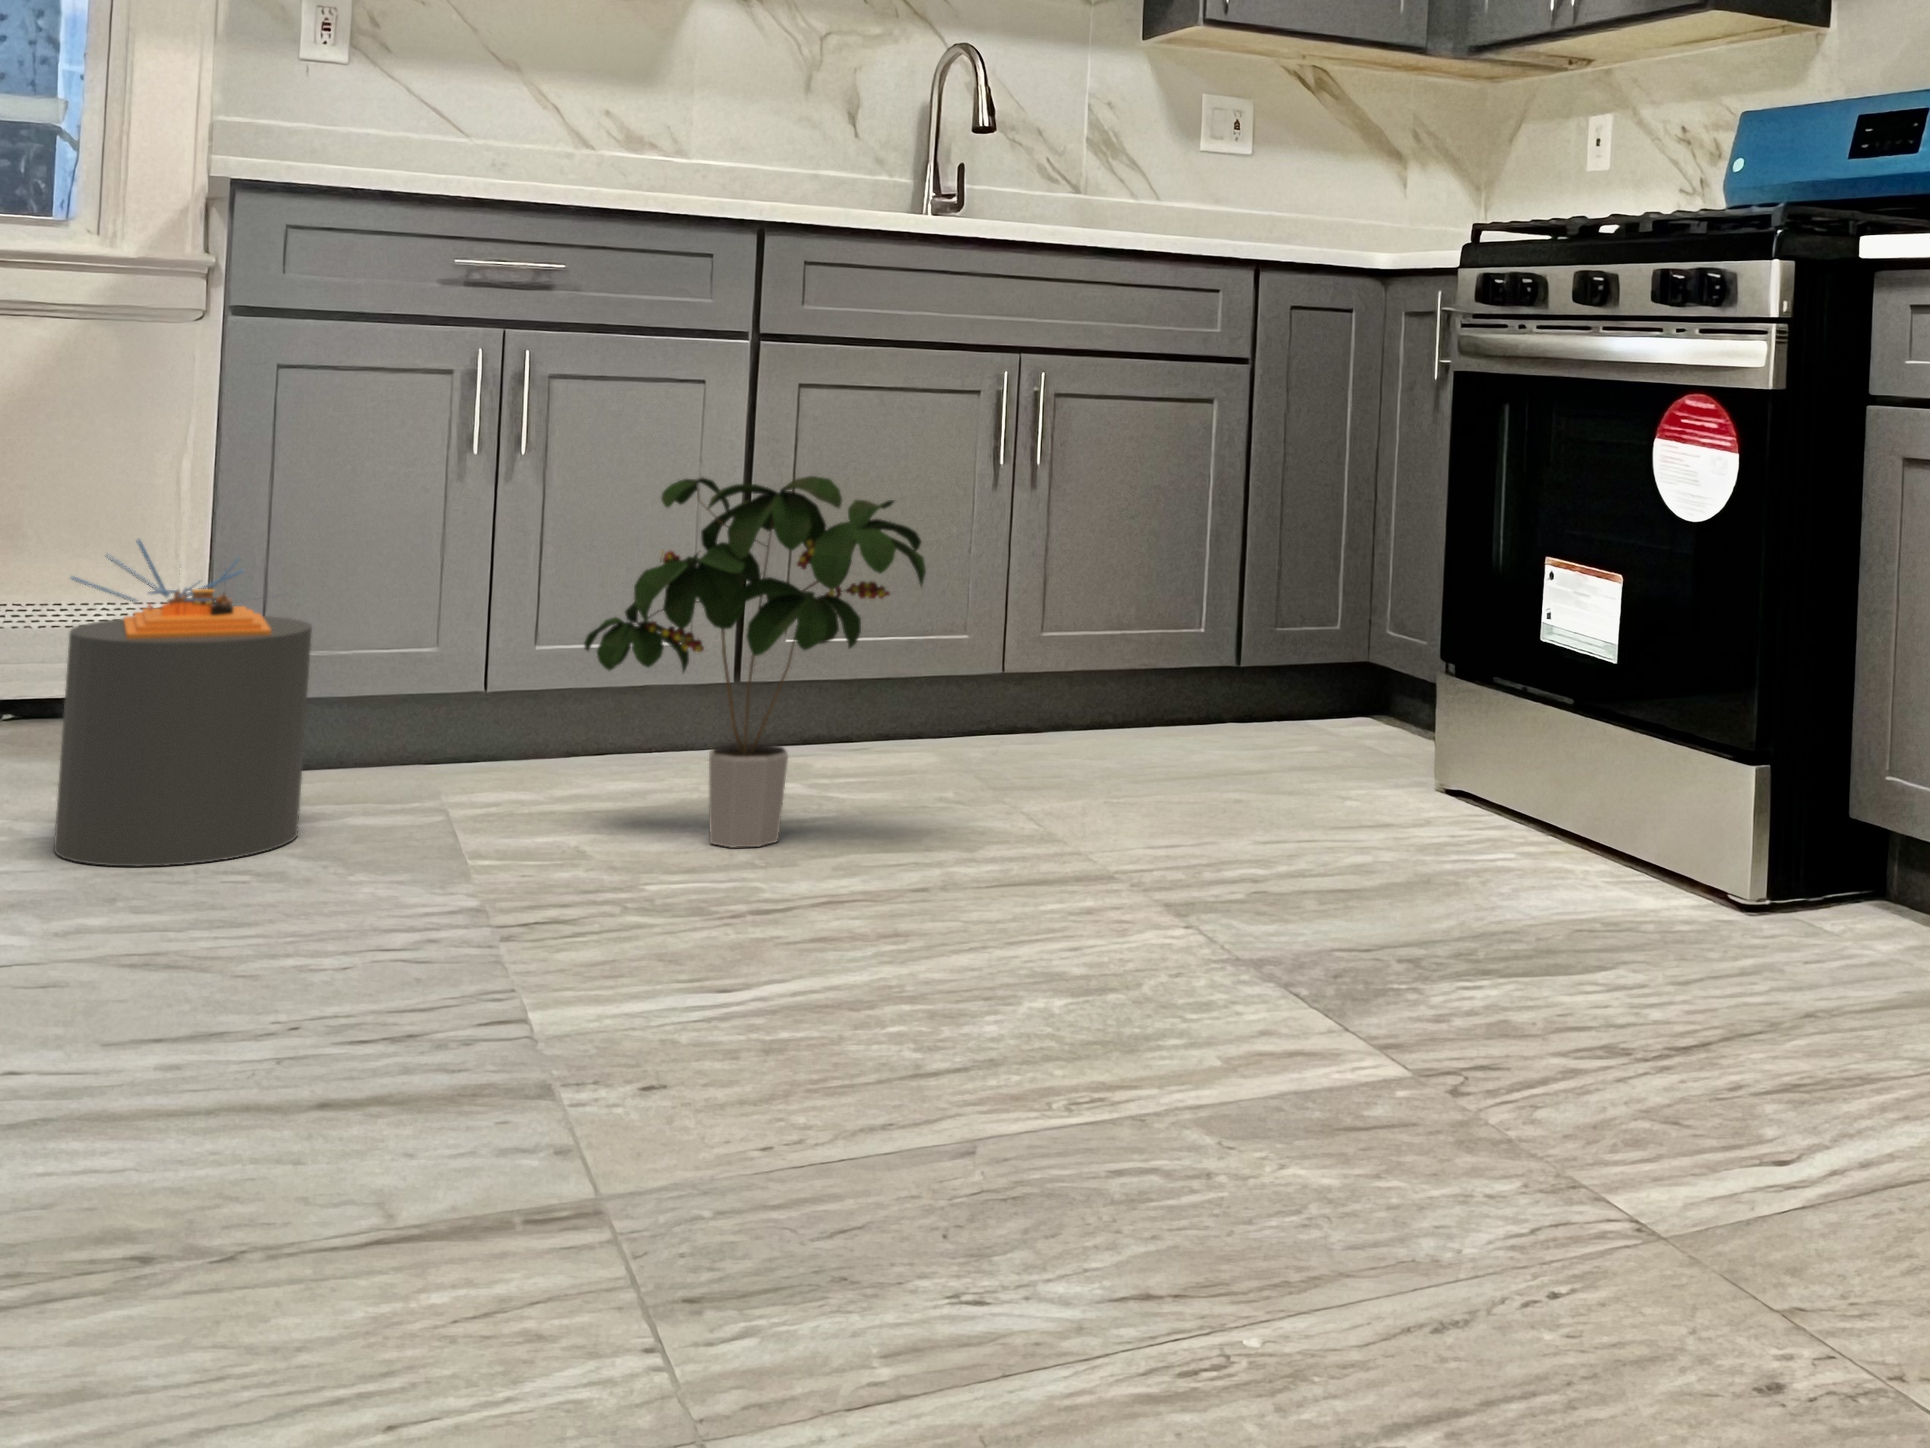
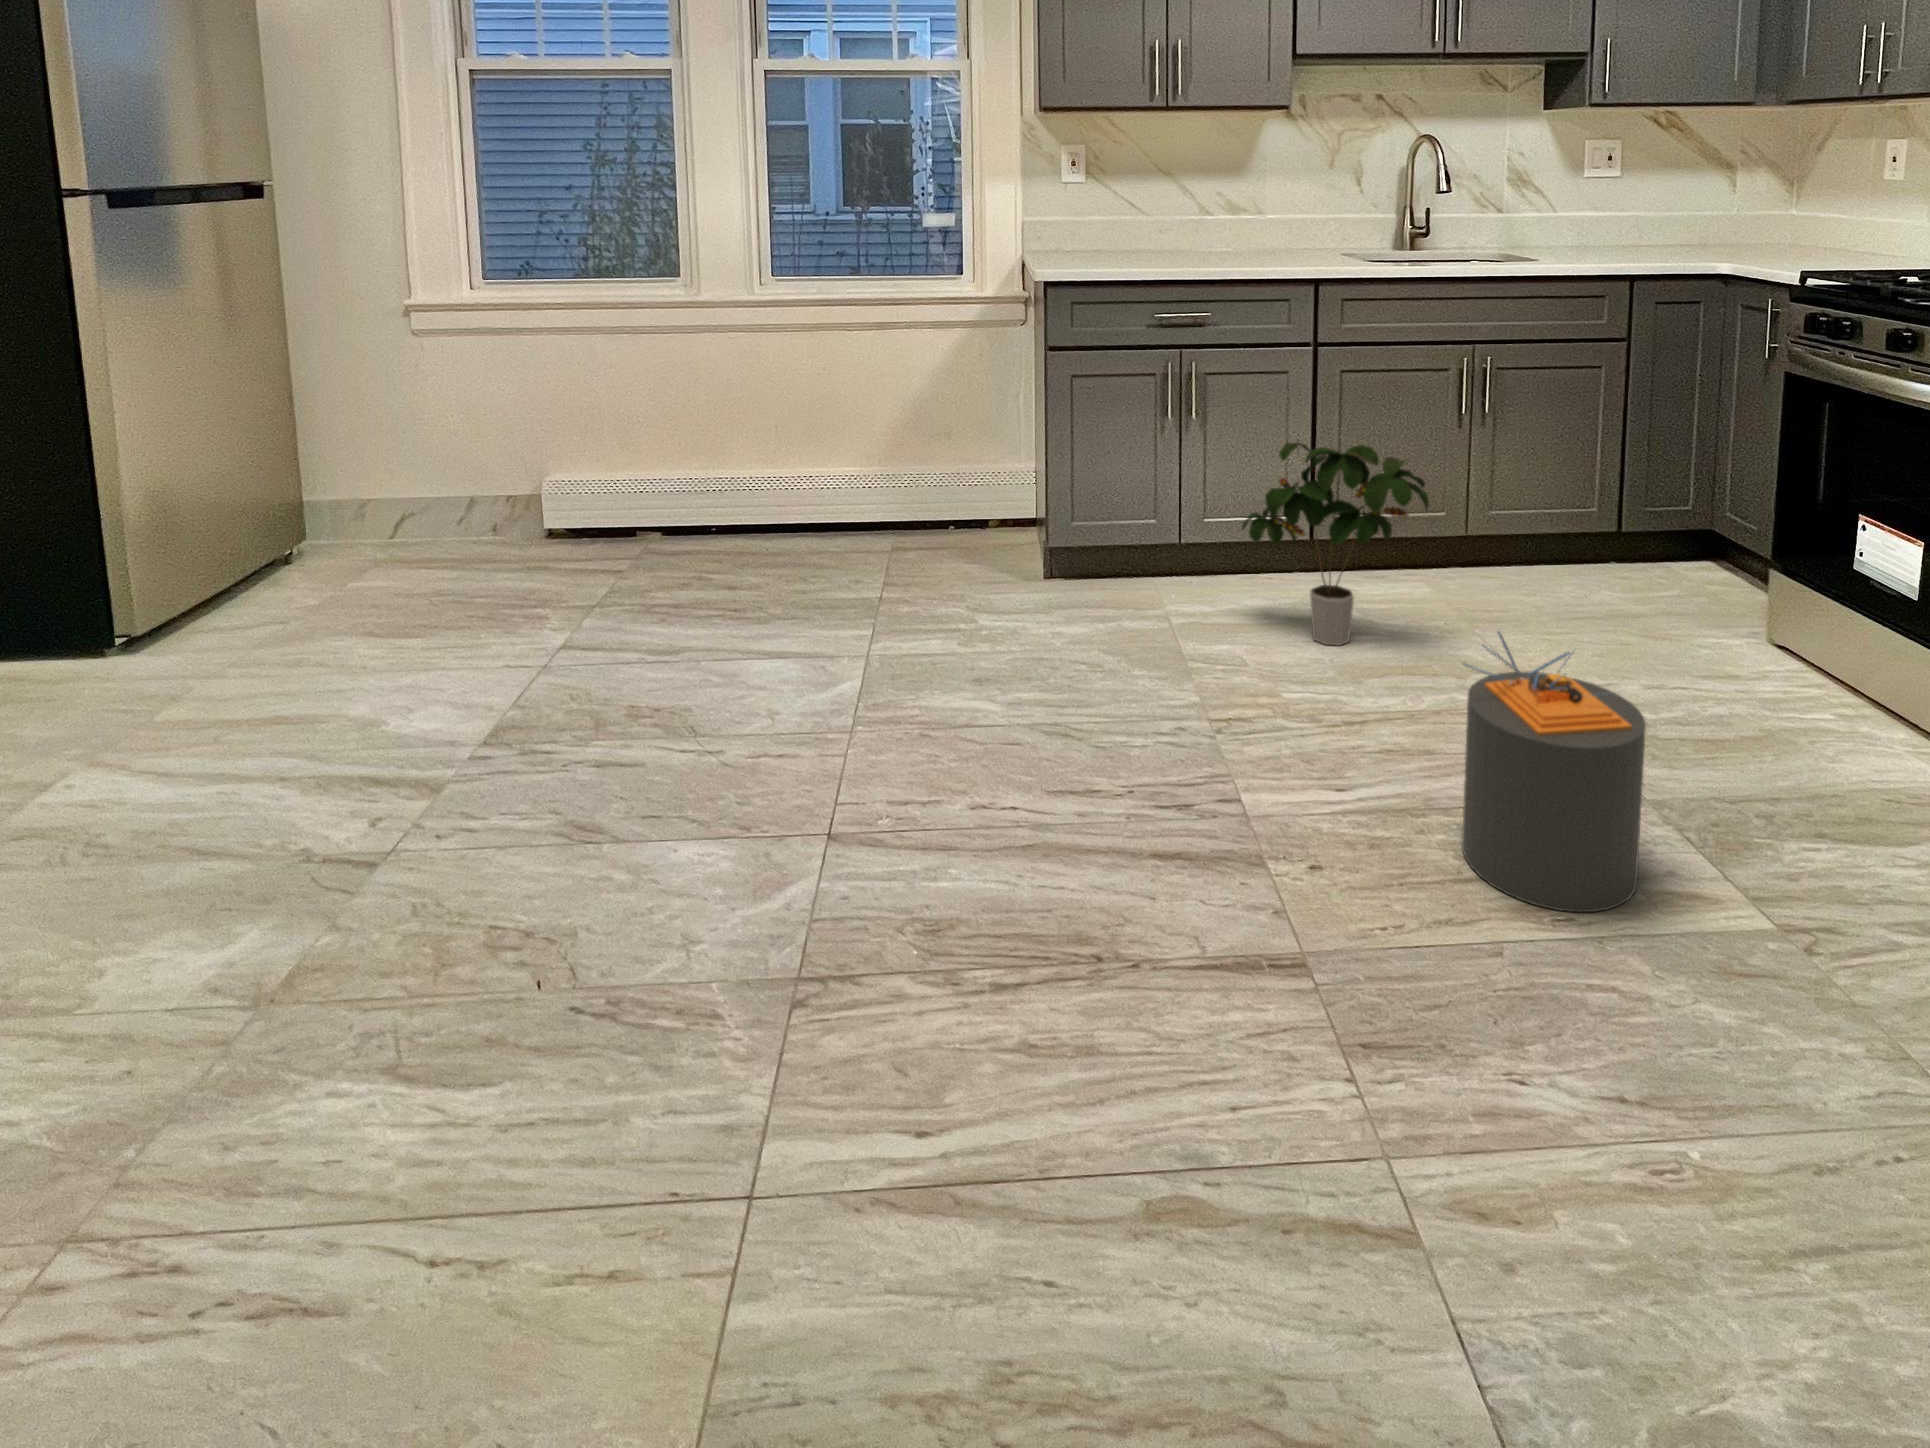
trash can: present [54,539,312,866] -> present [1462,631,1646,912]

